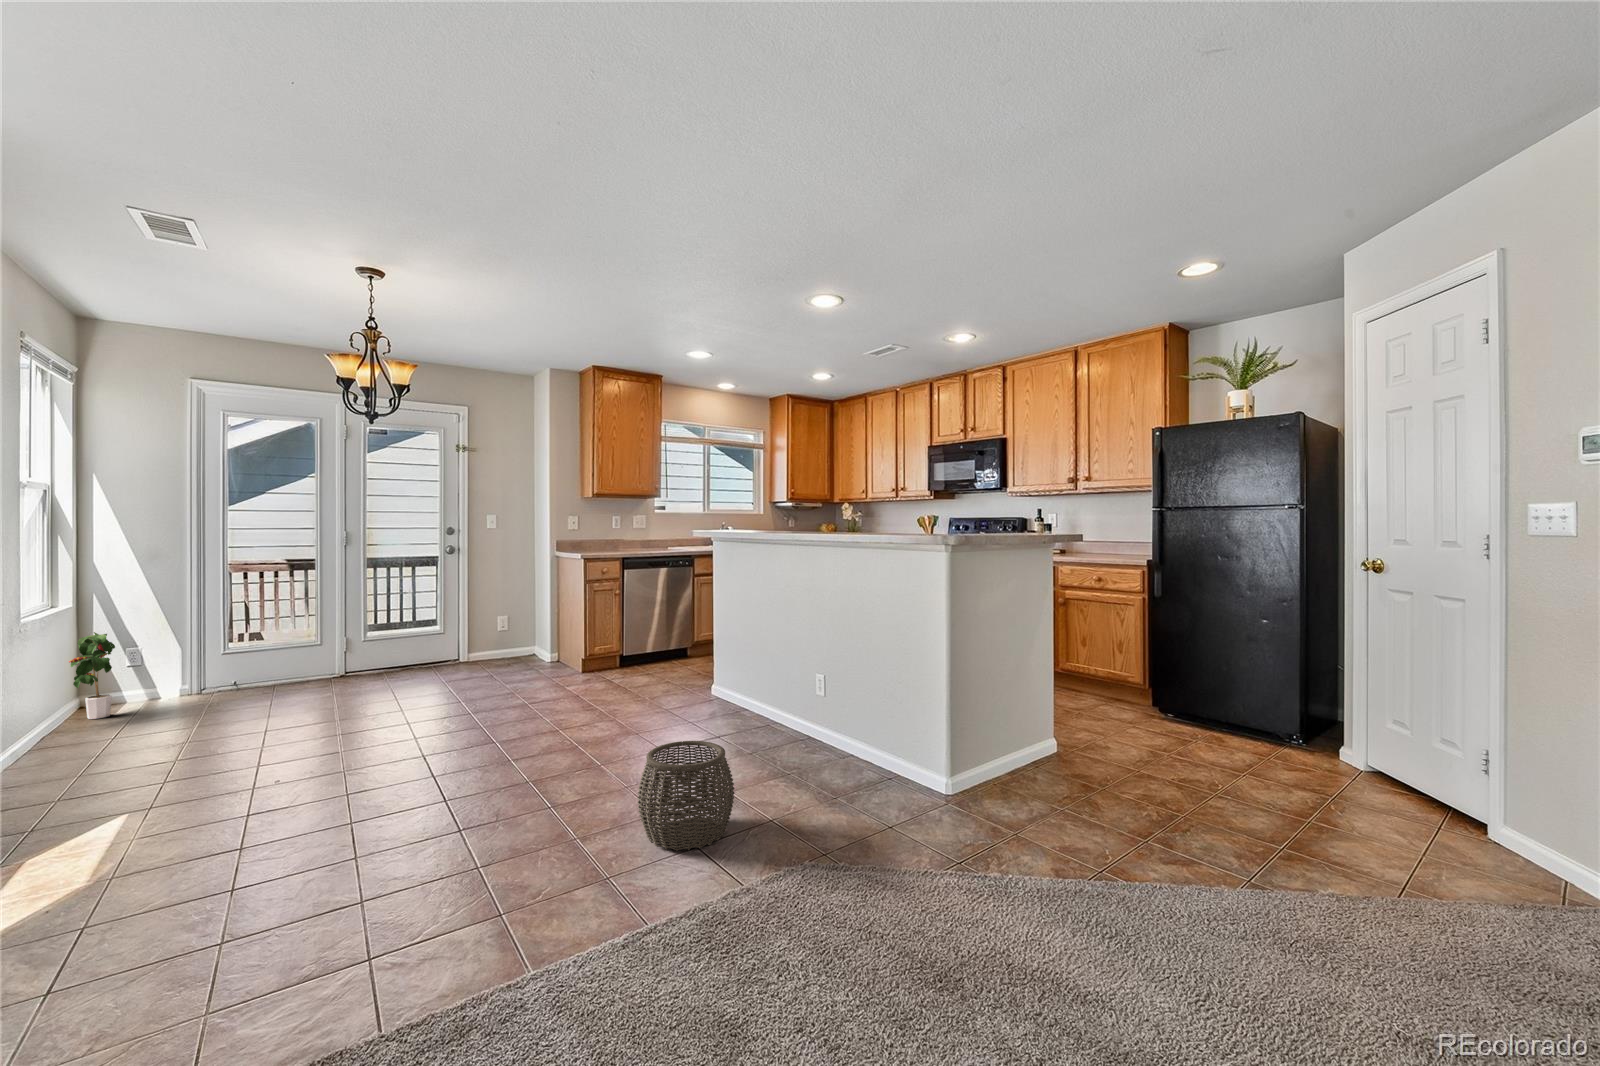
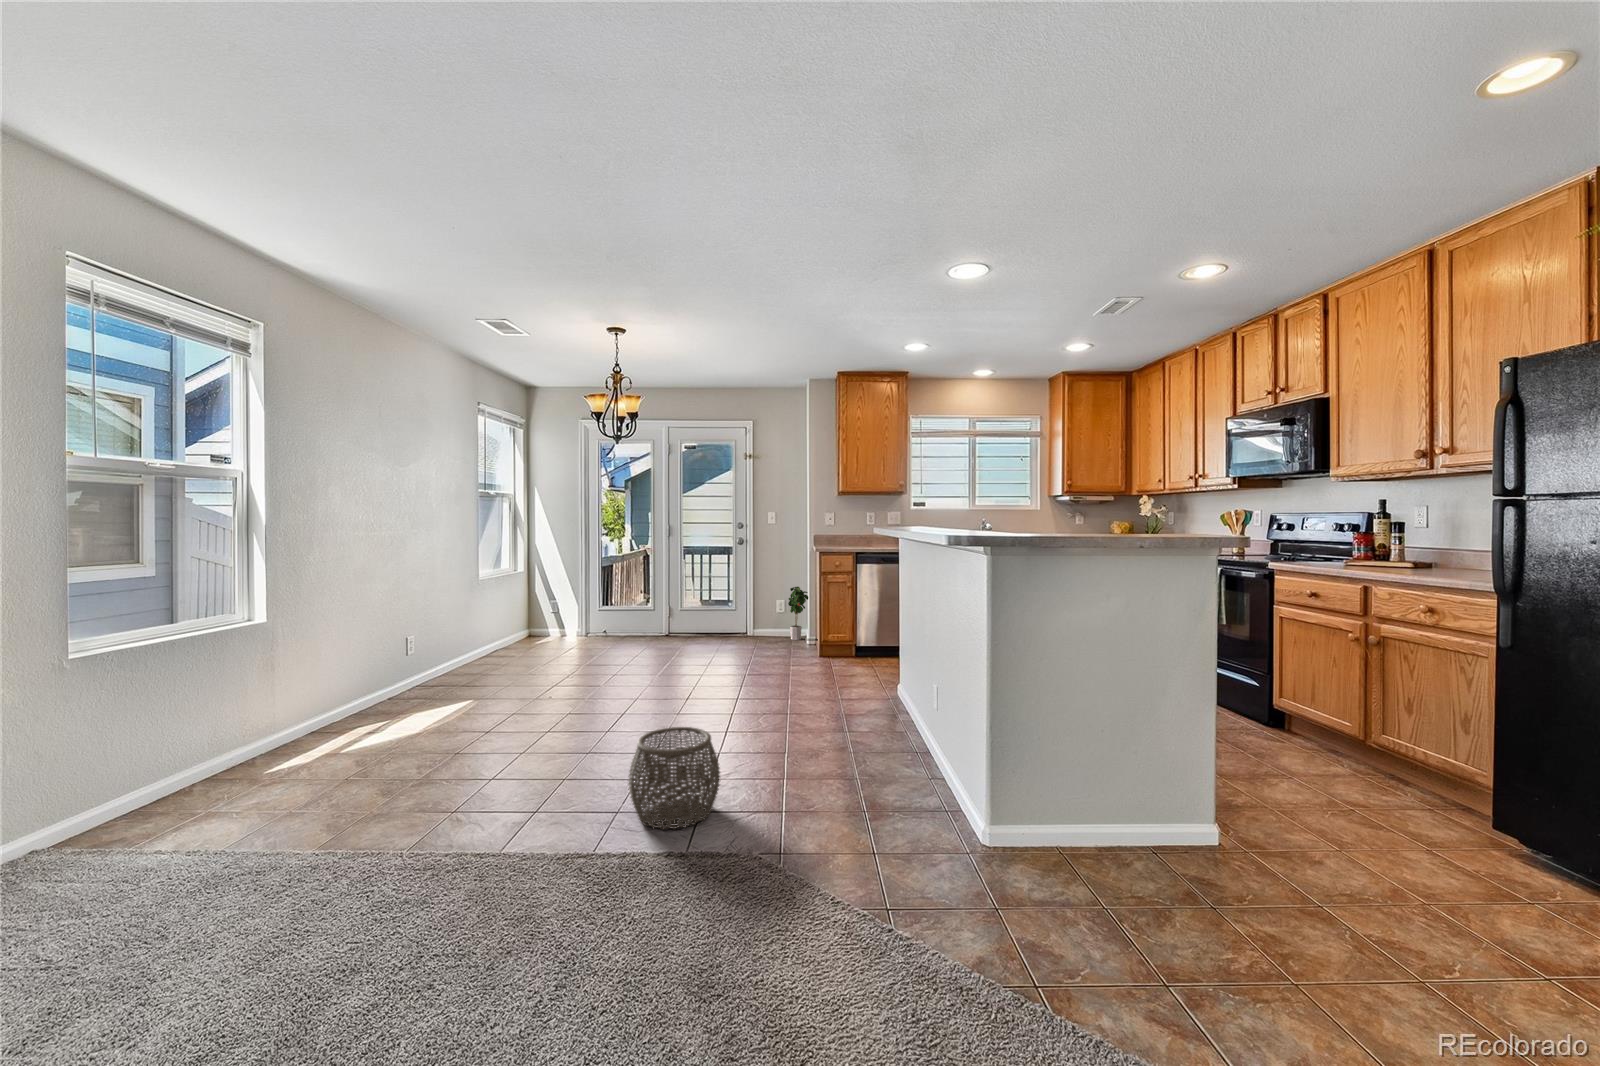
potted plant: present [69,632,115,719] -> present [788,587,808,640]

